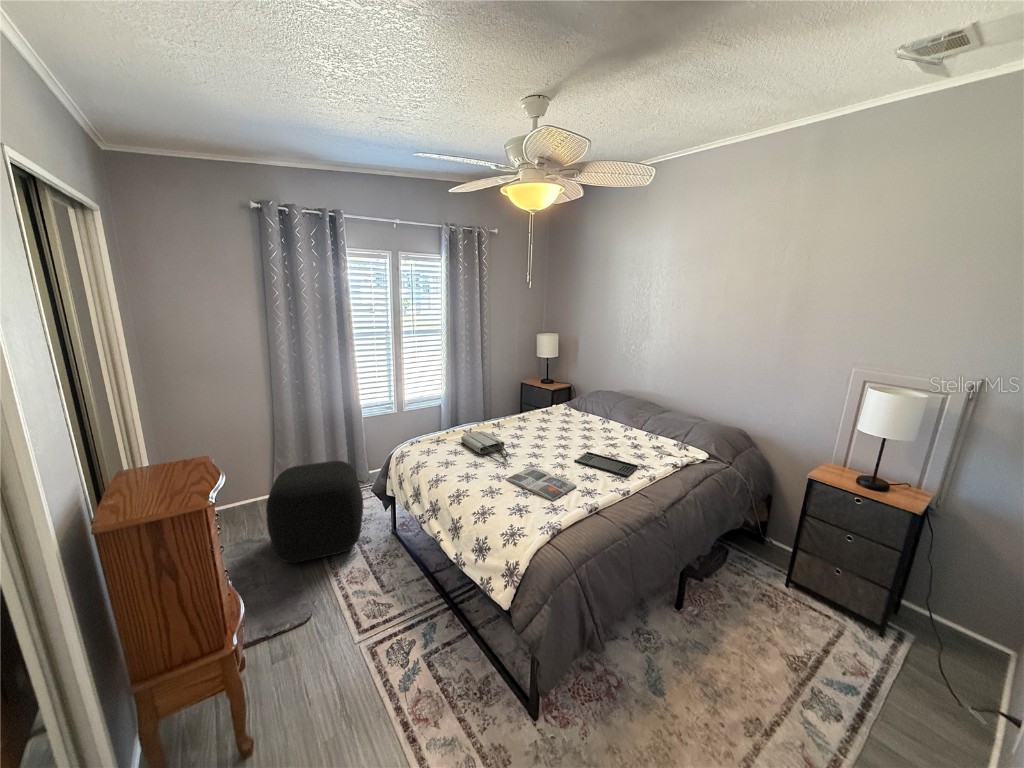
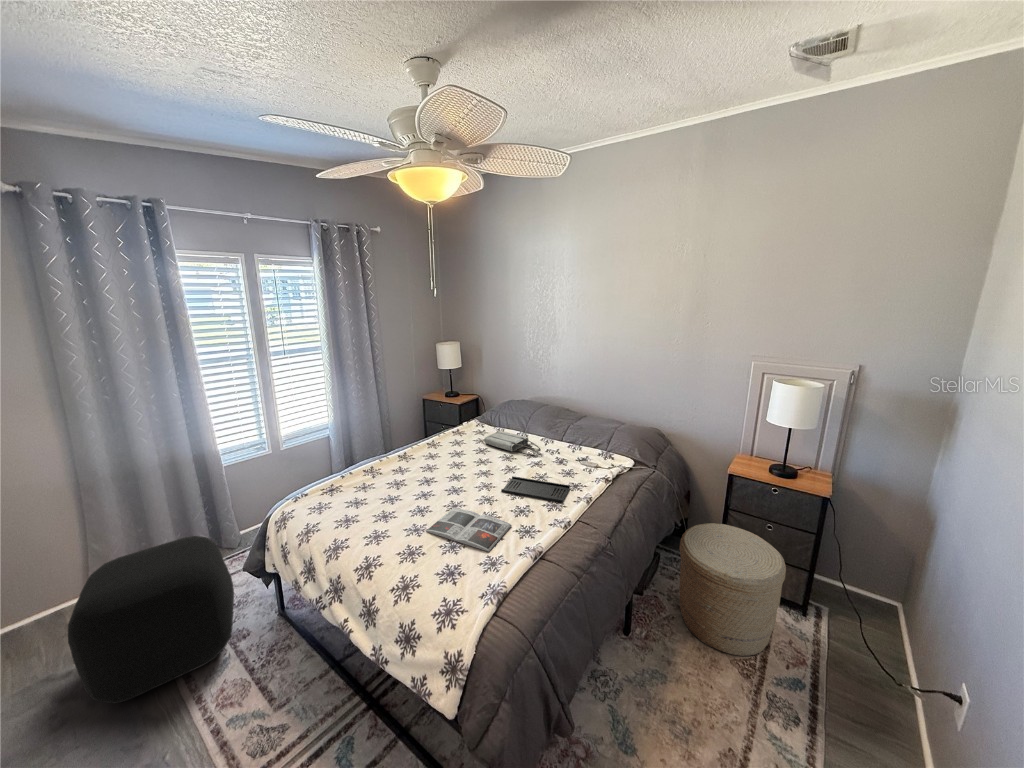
tote bag: present [461,431,508,458] -> present [484,431,541,452]
woven basket: none [739,523,855,655] -> present [680,523,786,656]

